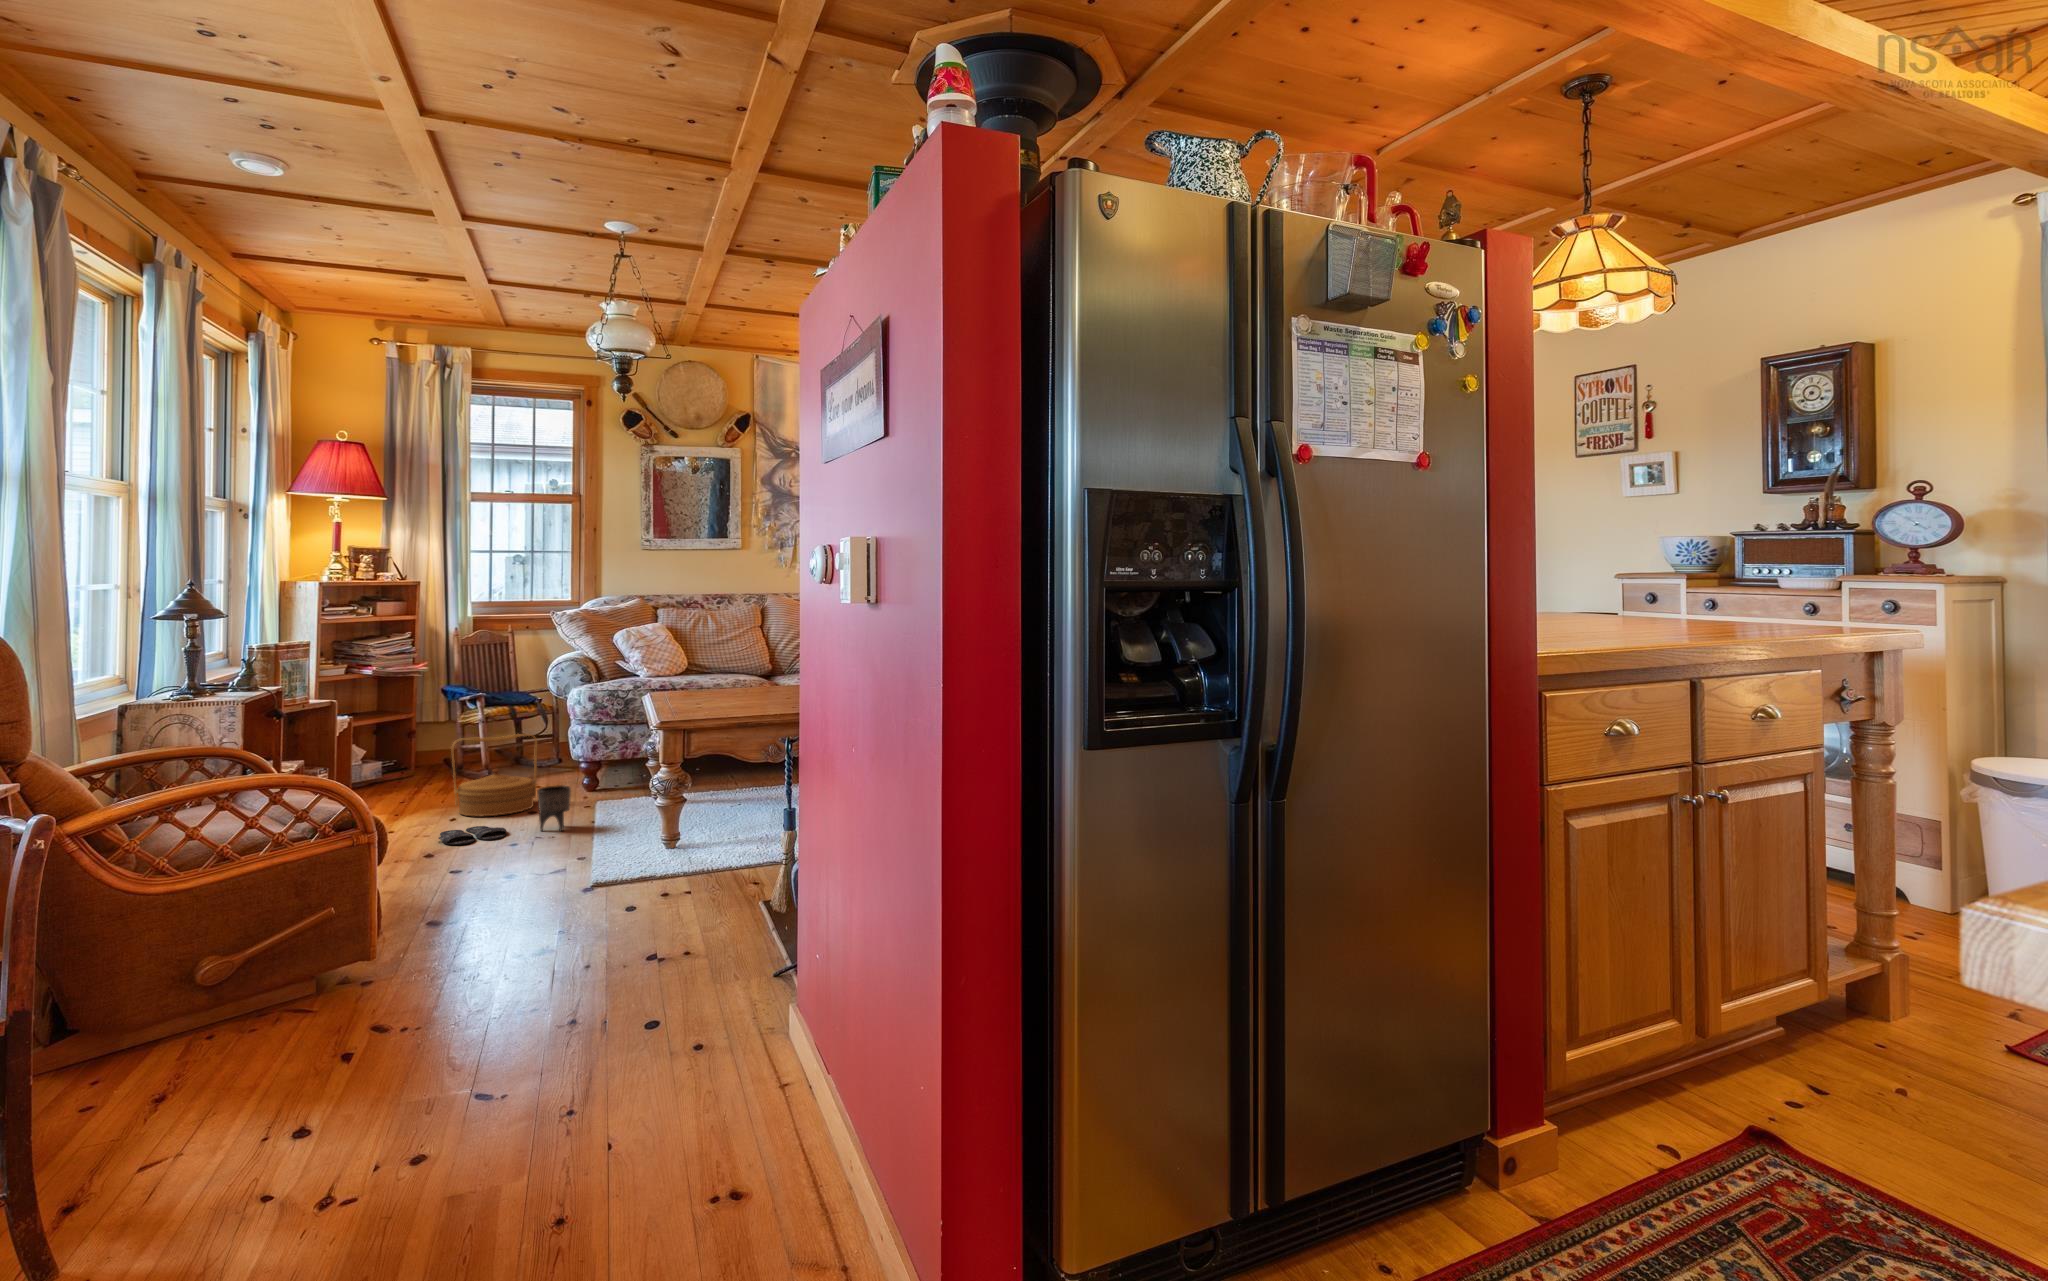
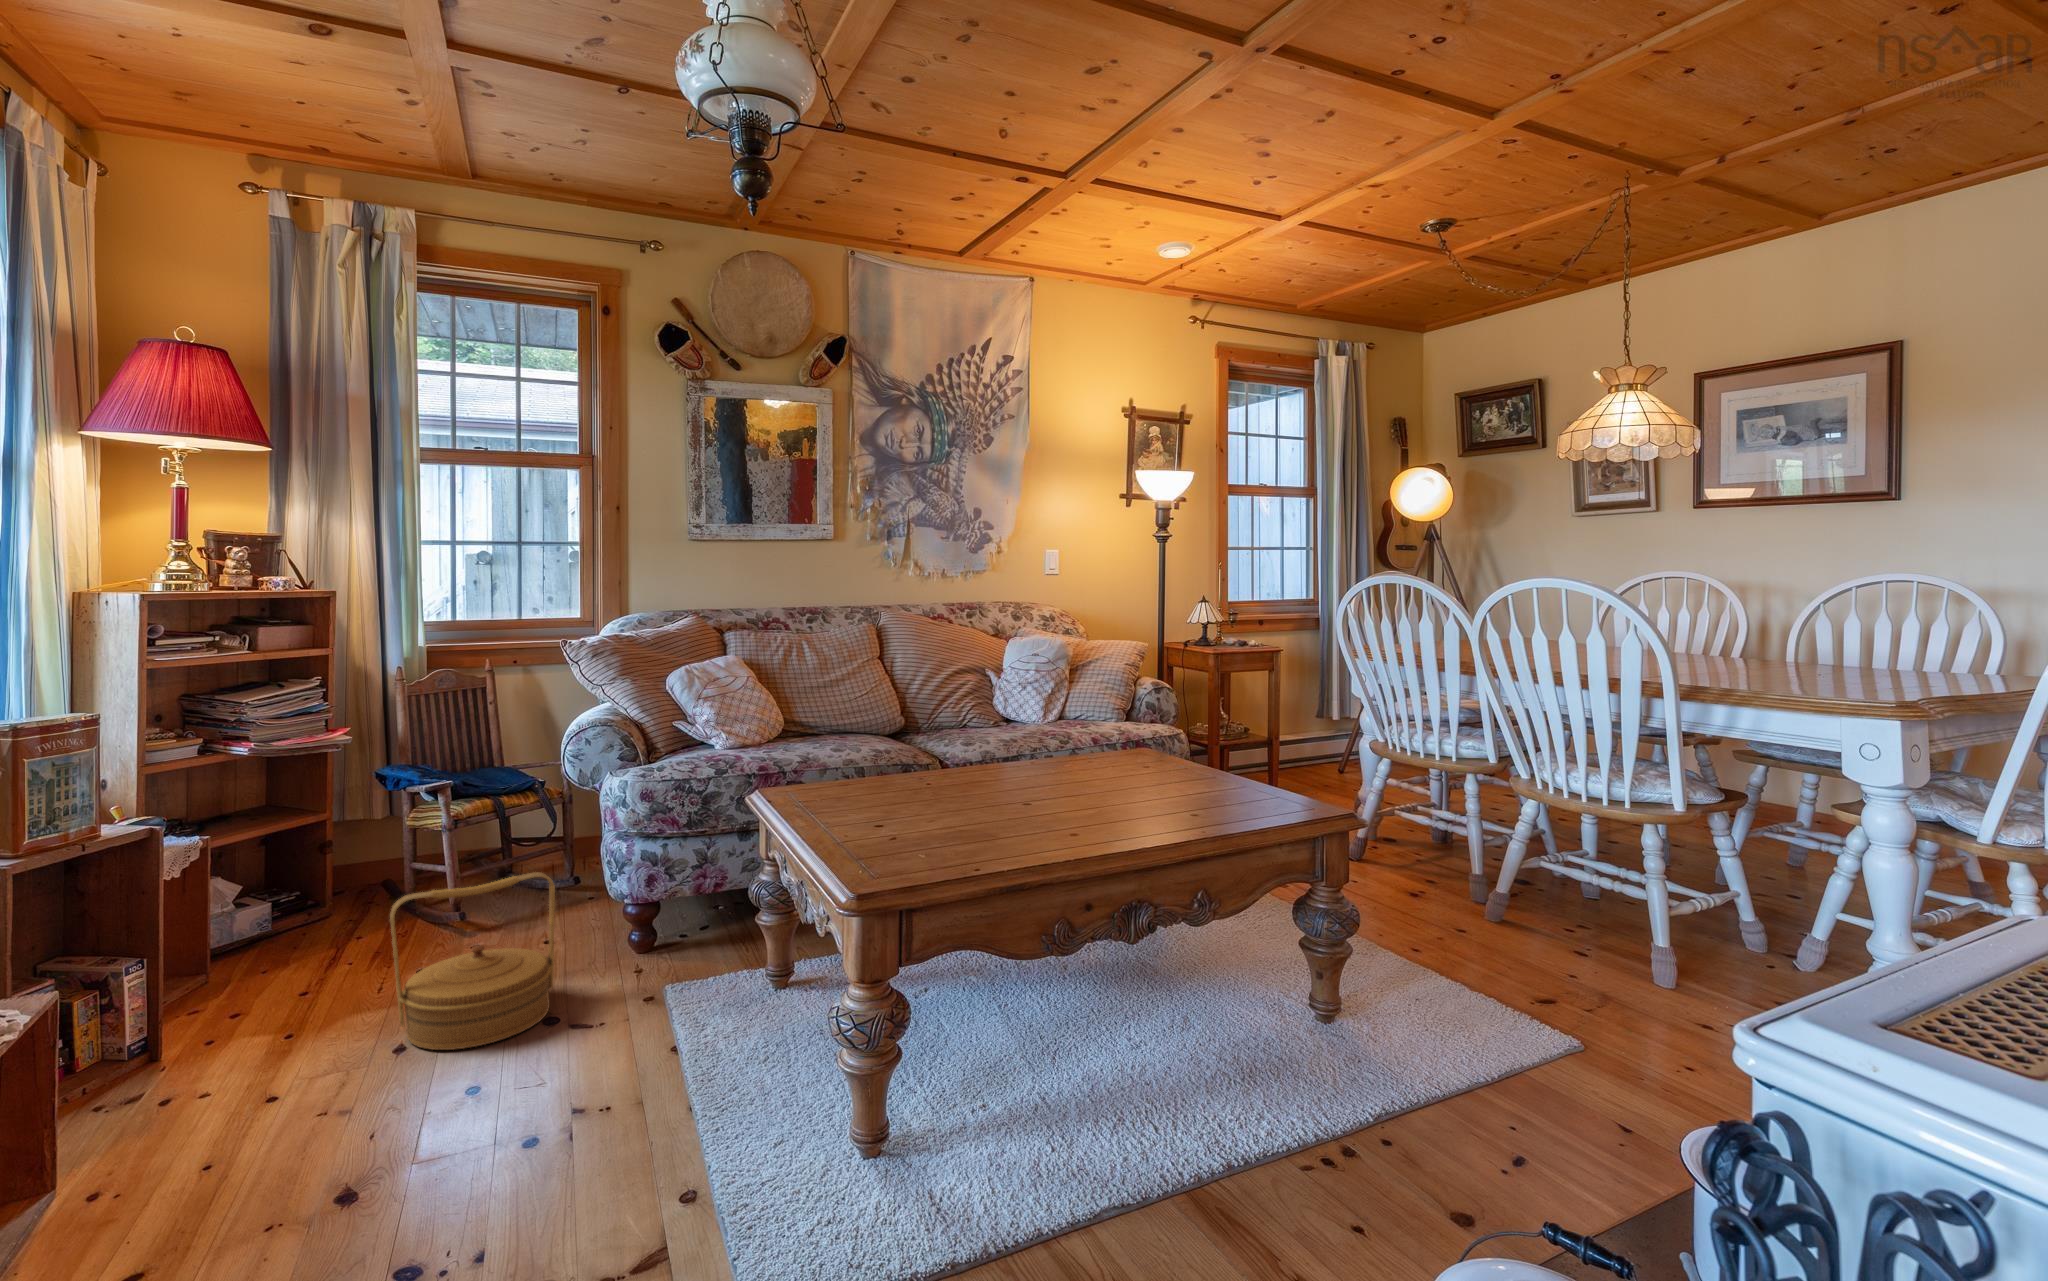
planter: present [537,785,571,831] -> none [573,999,640,1102]
slippers: present [439,826,506,845] -> none [362,1086,510,1172]

